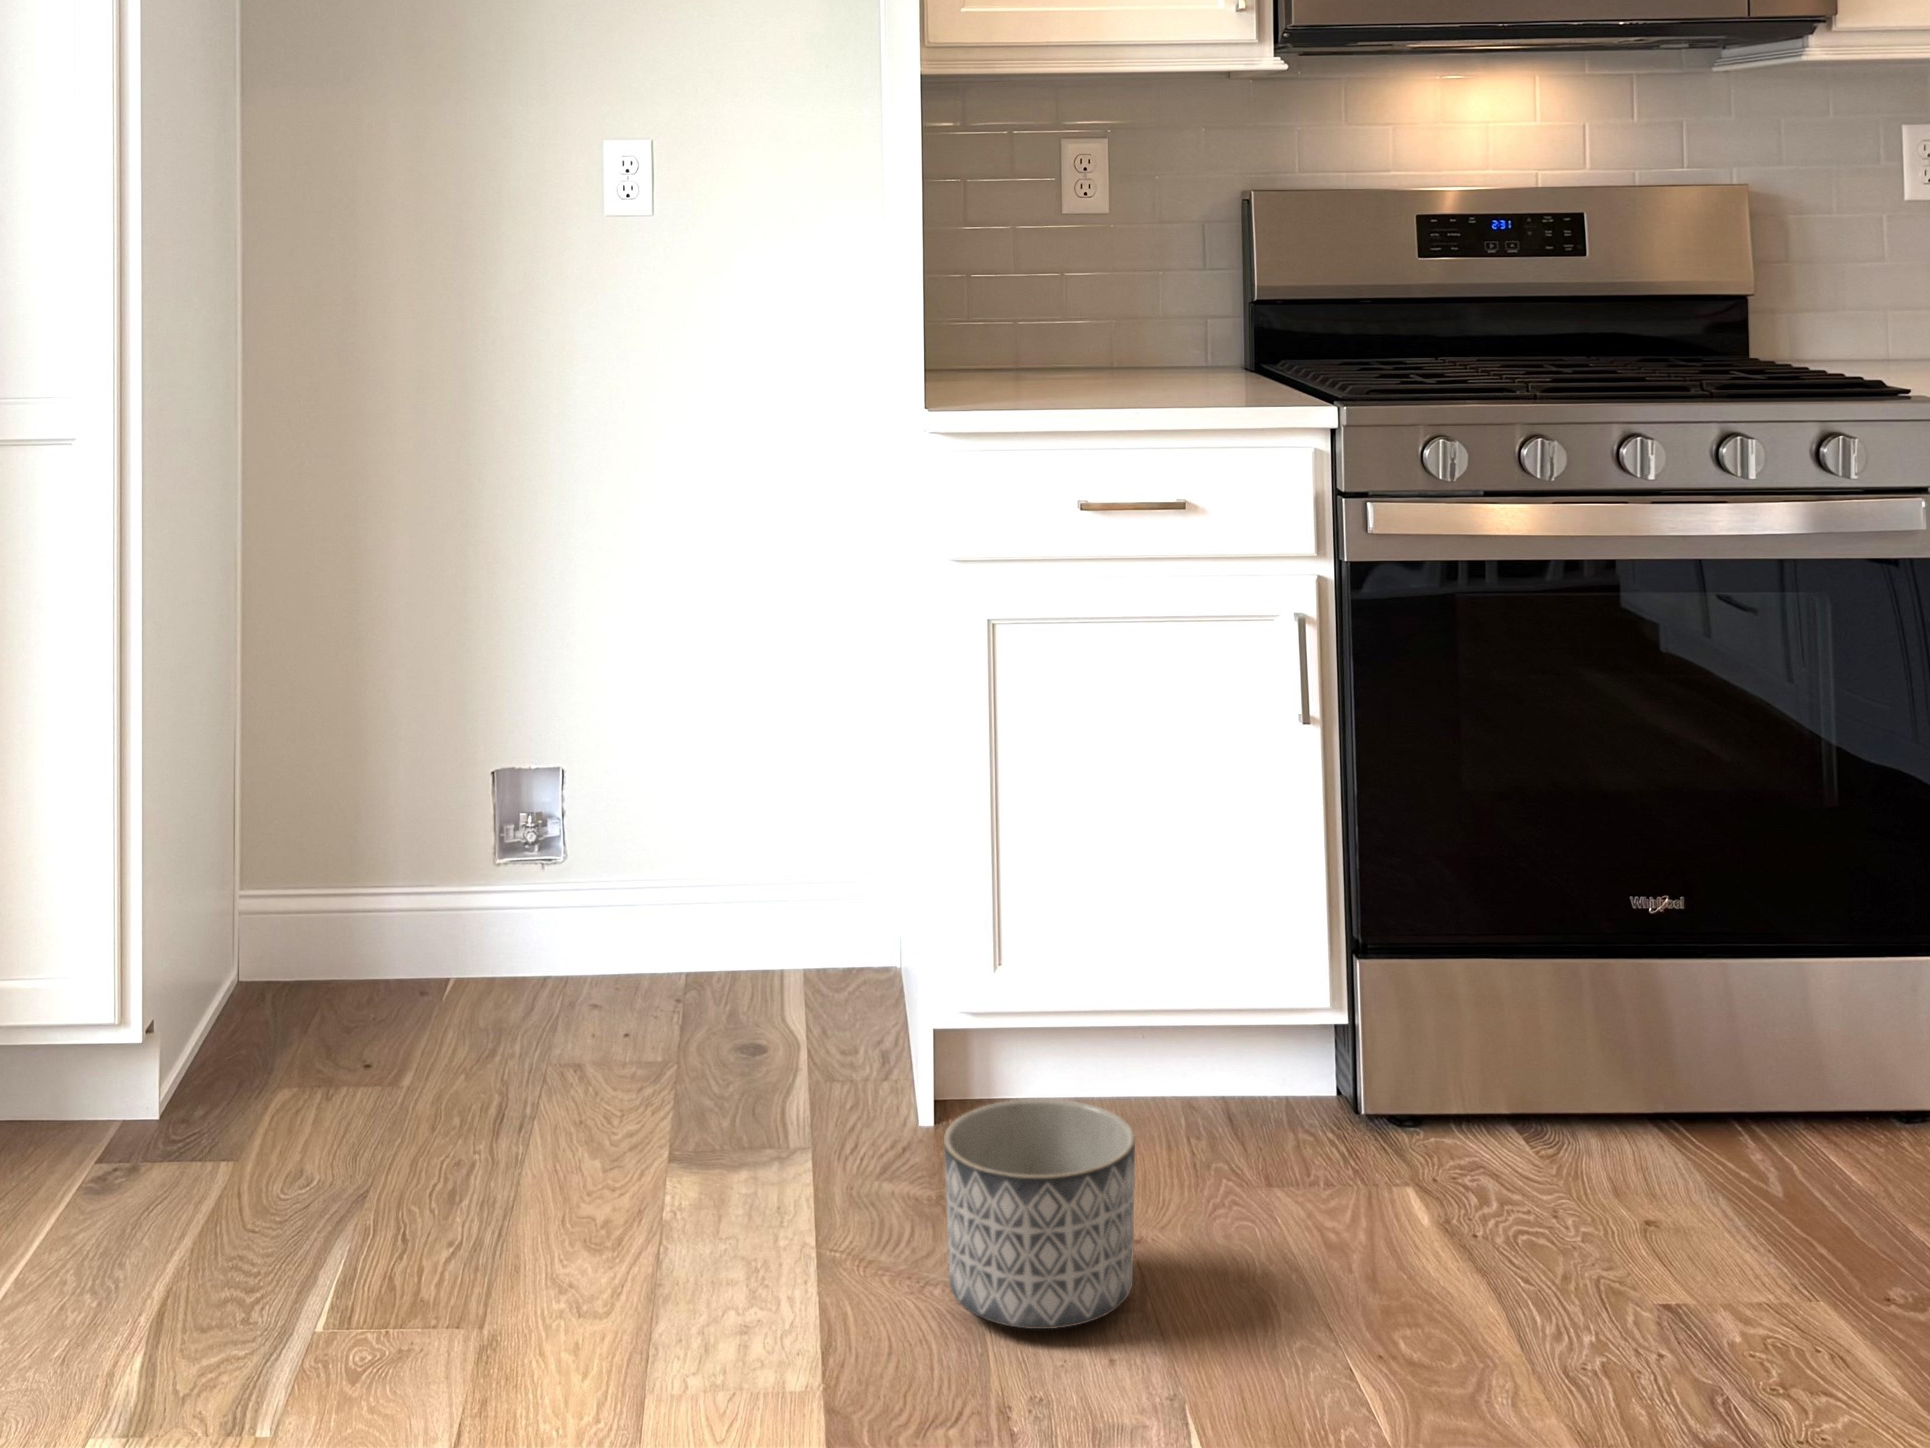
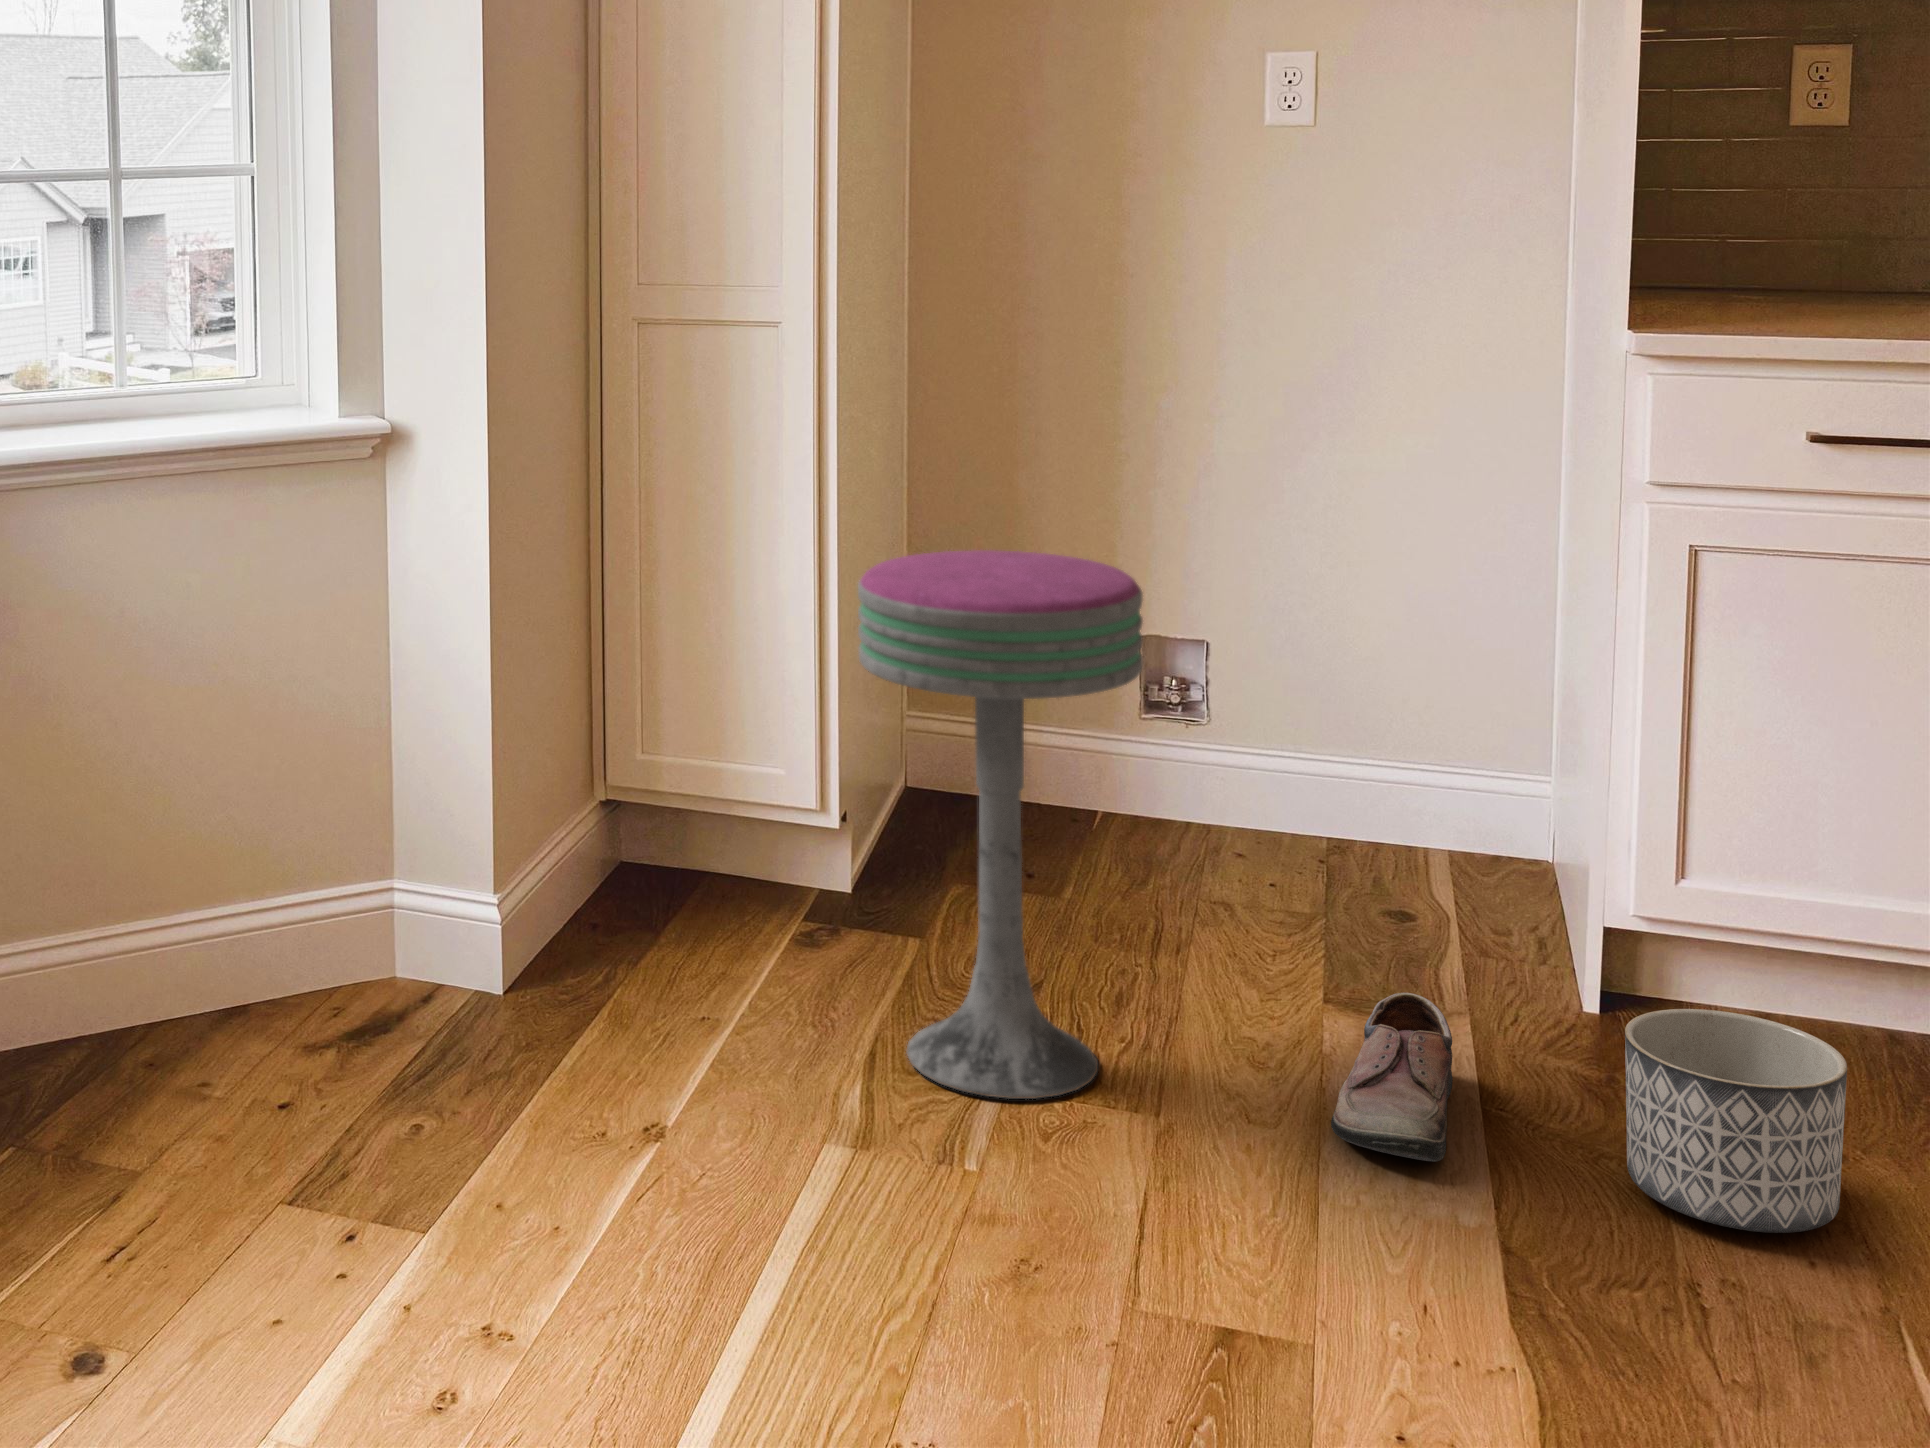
bar stool: none [126,695,464,1355] -> present [858,550,1143,1099]
shoe: none [666,1131,790,1323] -> present [1331,993,1453,1161]

